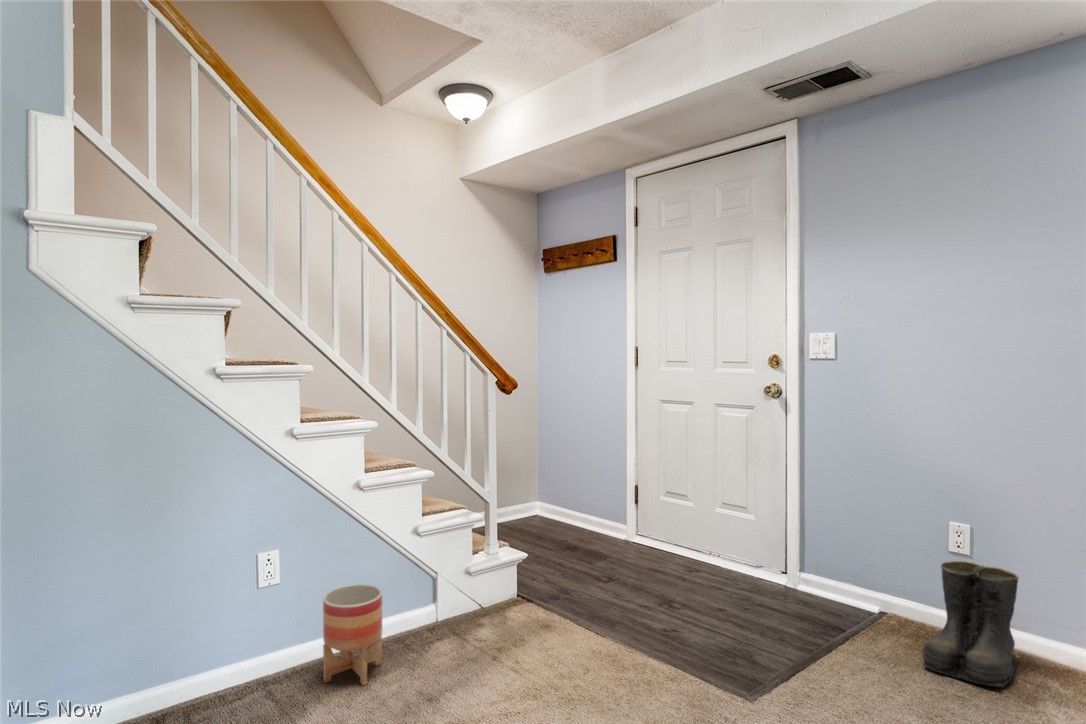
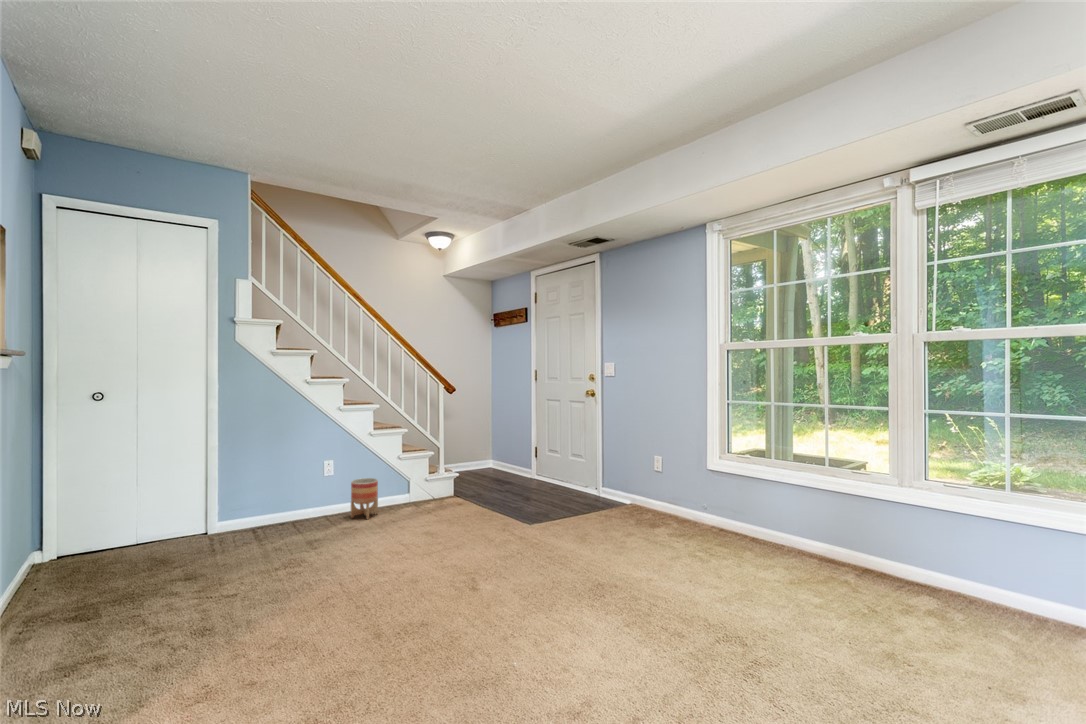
boots: present [923,561,1019,687] -> none [624,473,674,525]

